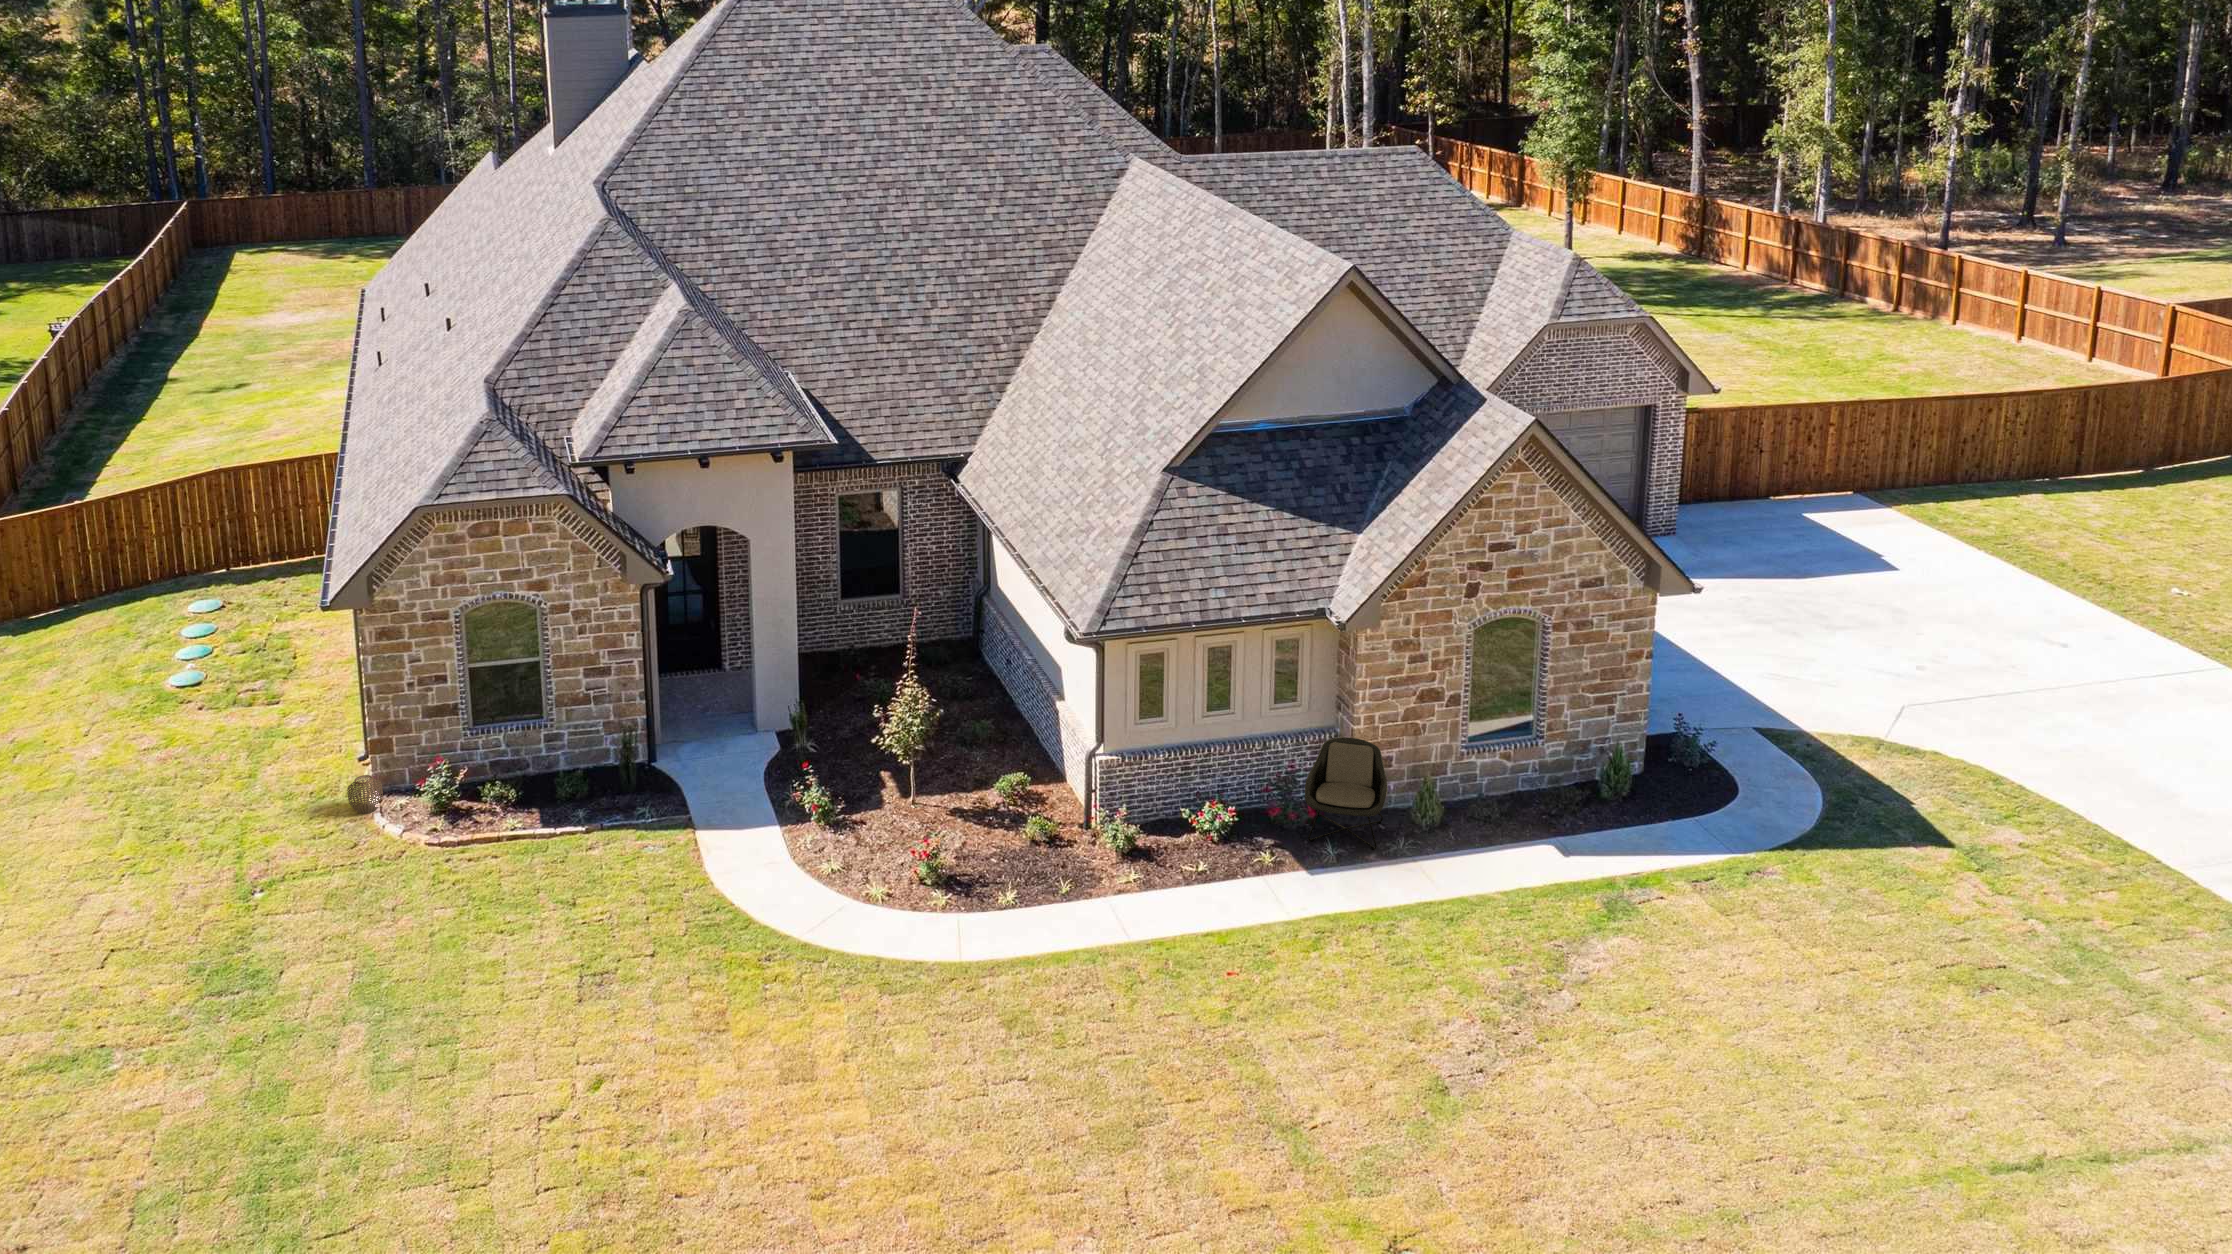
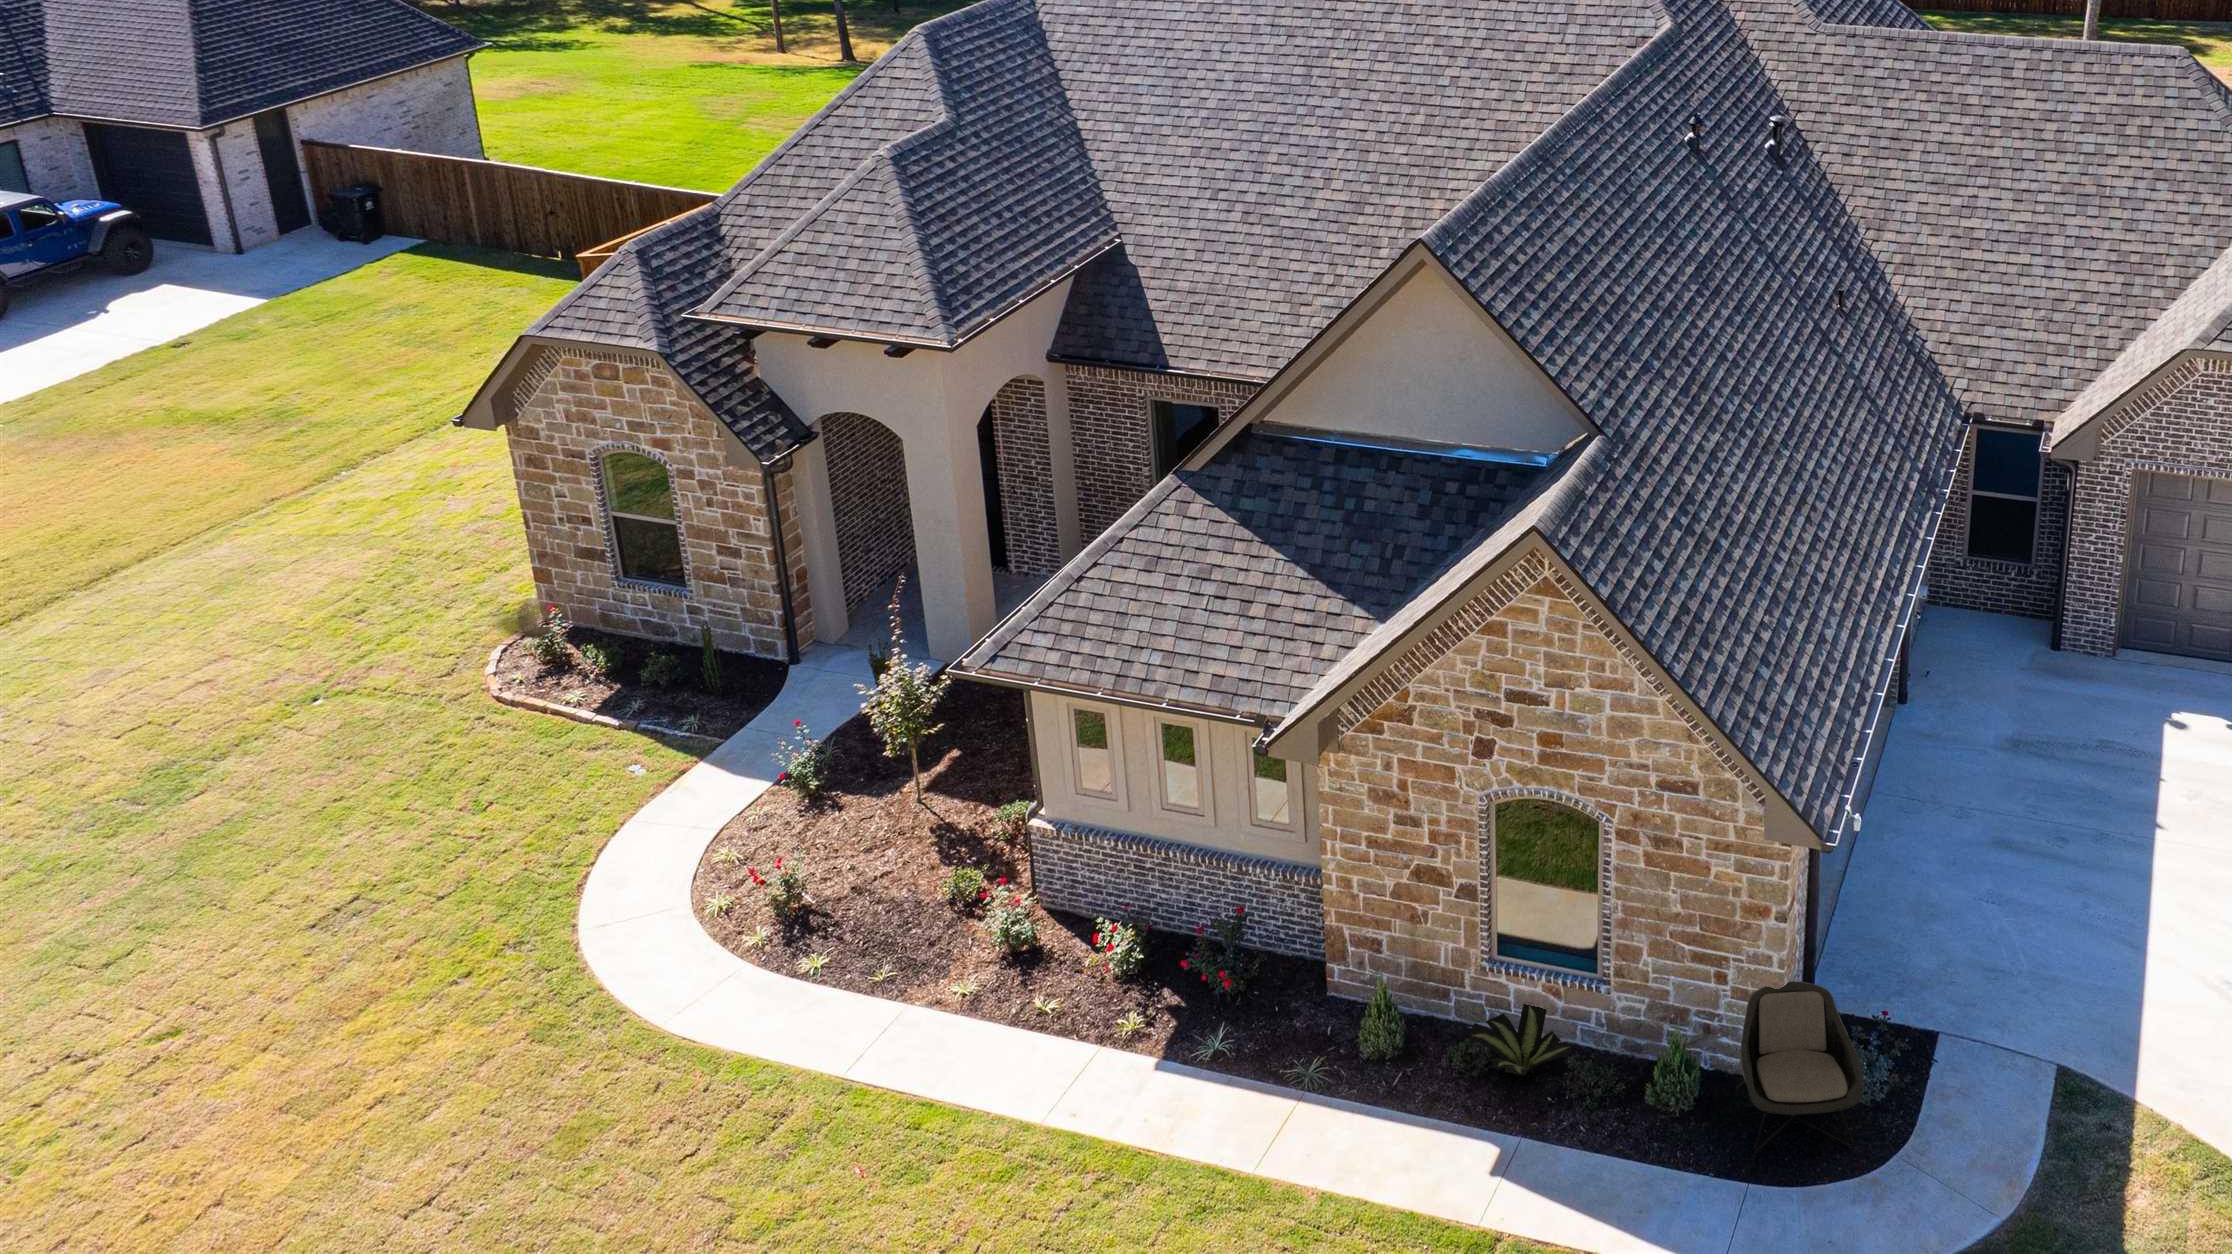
lounge chair: present [1305,737,1387,850] -> present [1736,981,1863,1154]
potted plant: none [1485,769,1552,816] -> present [1468,1004,1573,1081]

